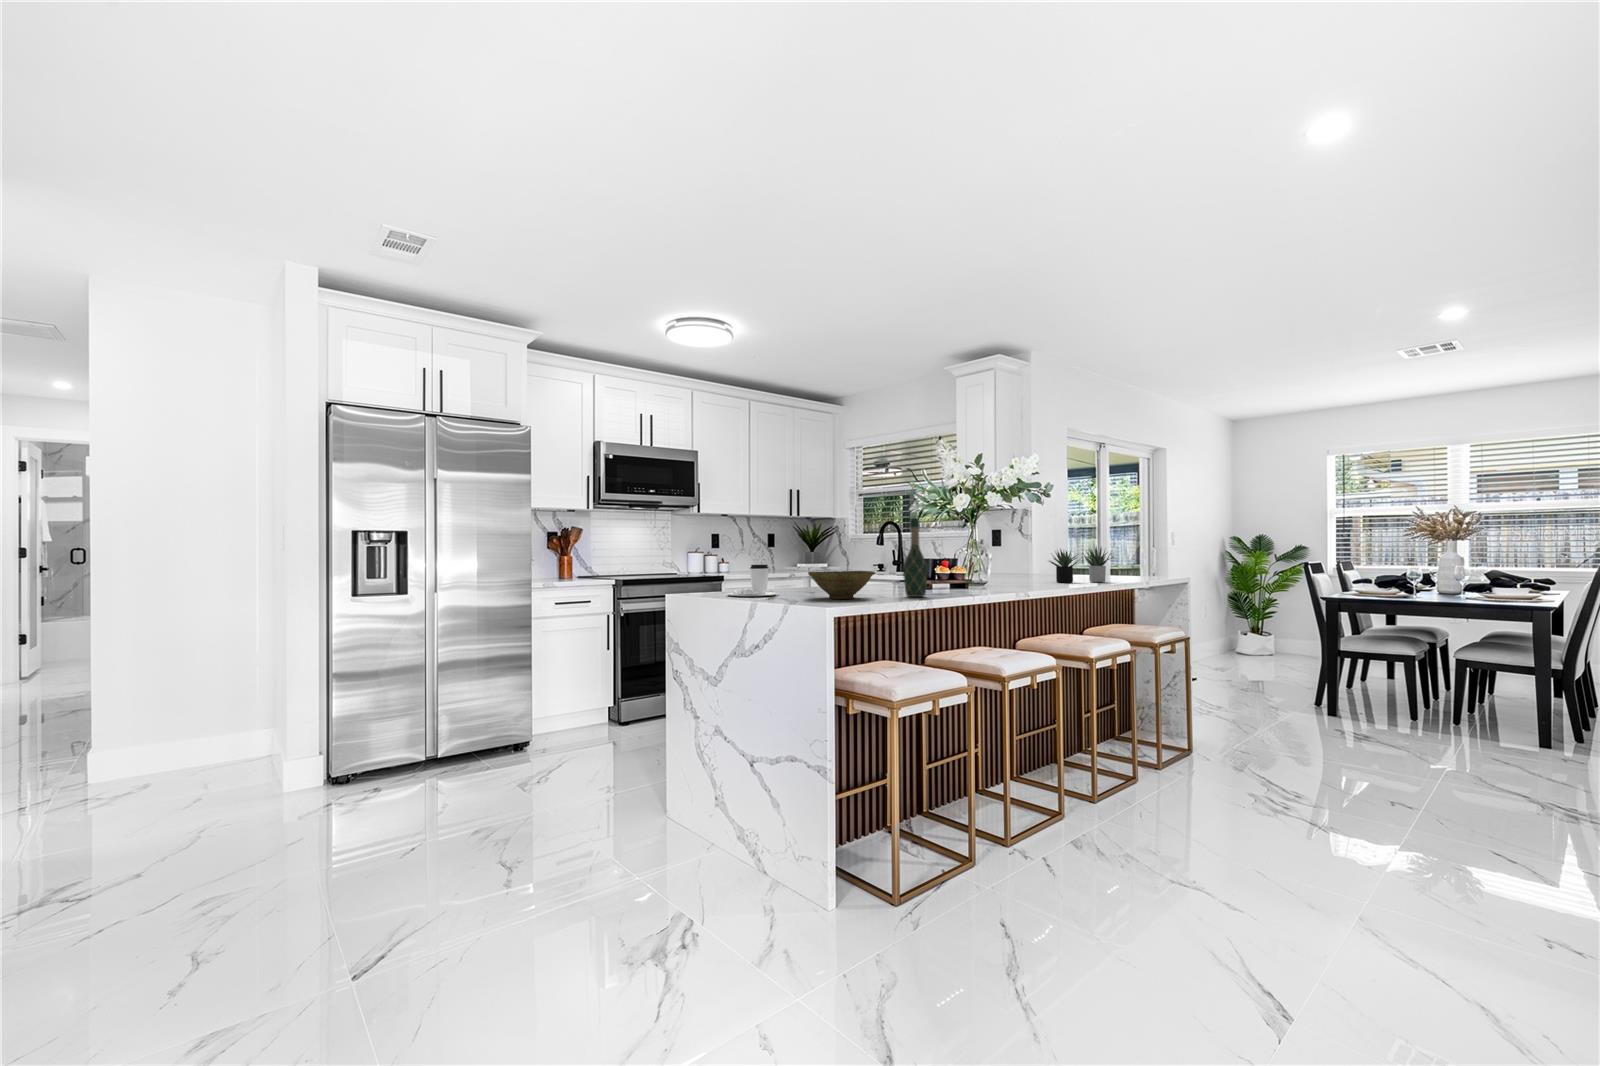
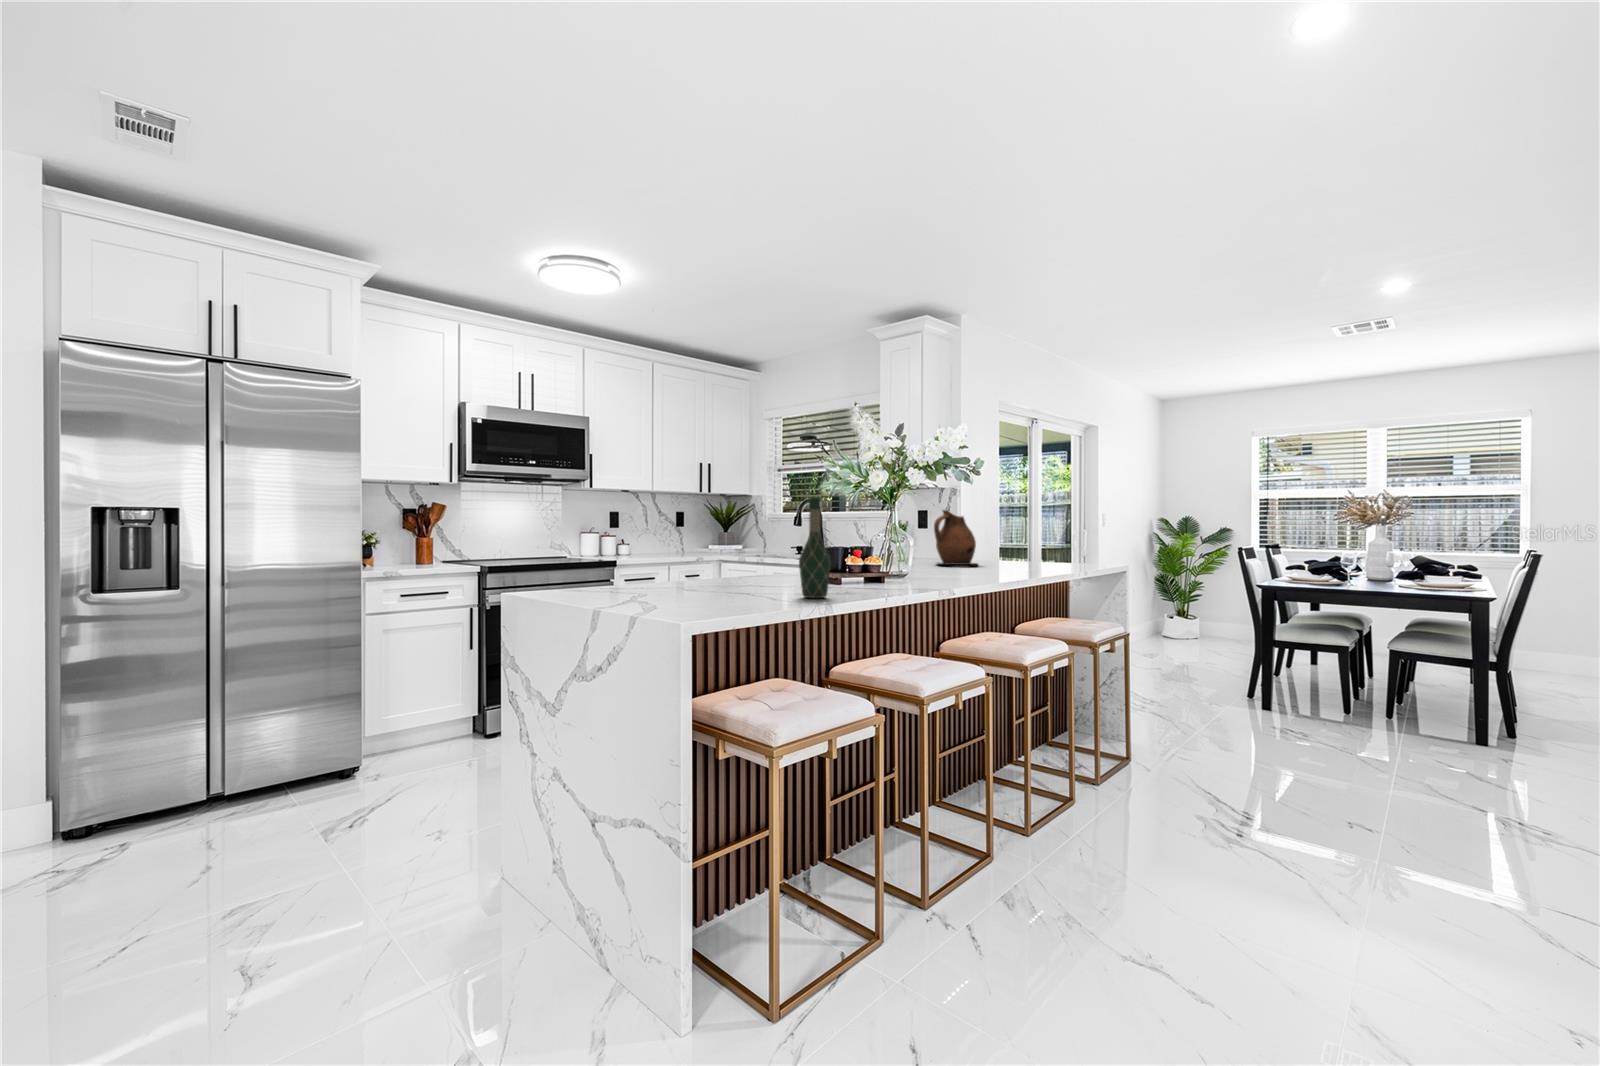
ceramic pitcher: none [1009,529,1050,578] -> present [934,510,977,565]
succulent plant: present [1049,547,1112,583] -> none [976,529,1051,573]
coffee cup: present [728,565,777,596] -> none [573,556,641,598]
bowl: present [808,571,875,599] -> none [672,565,762,603]

